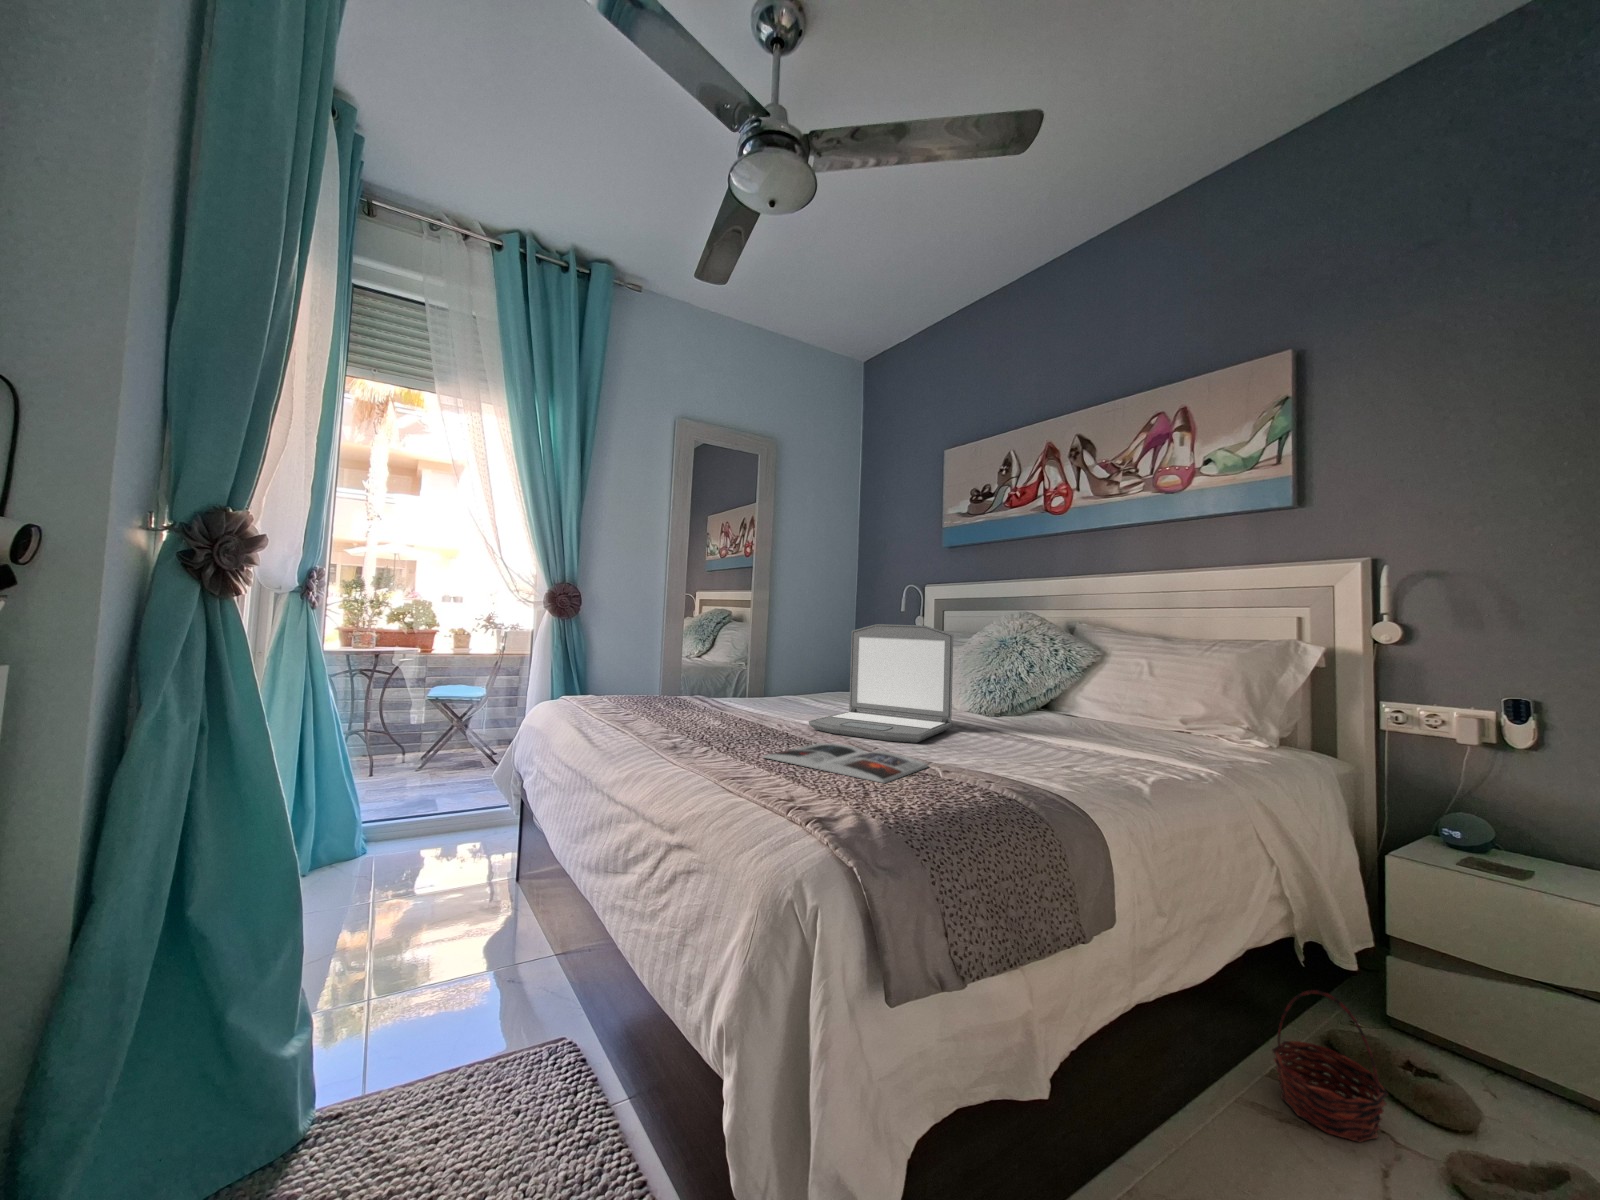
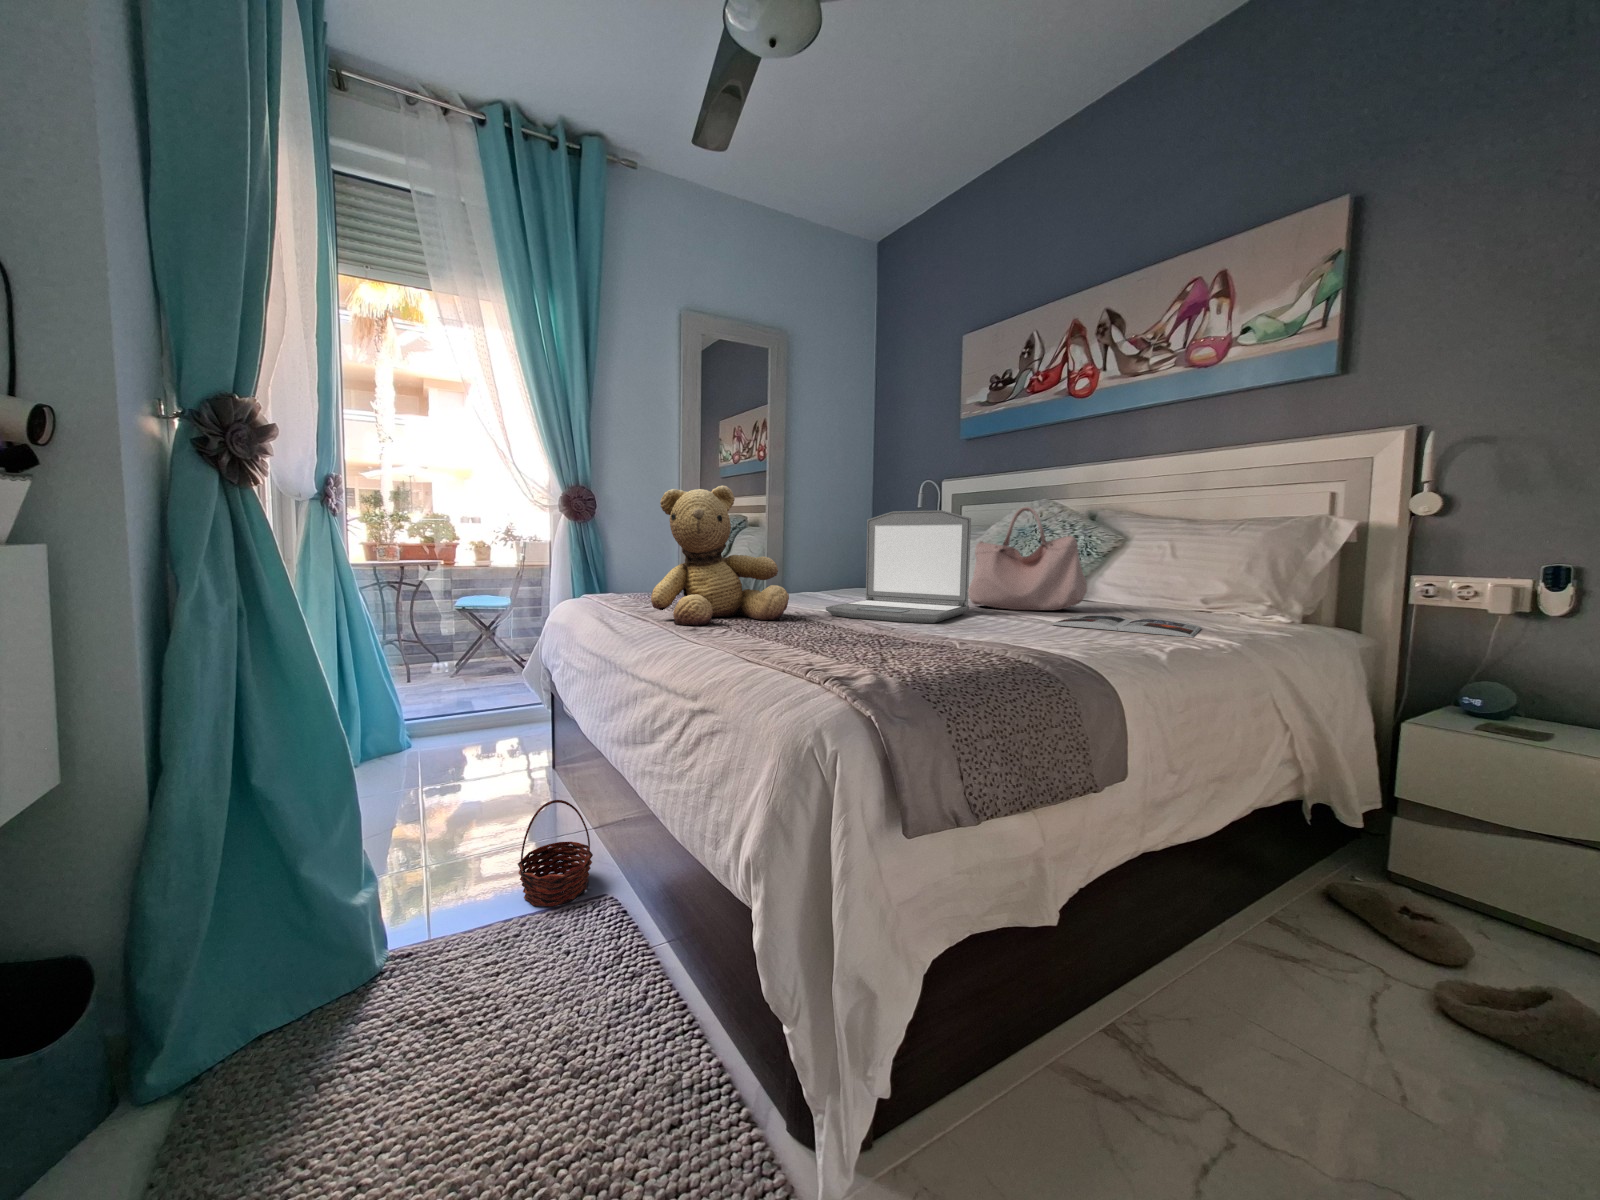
teddy bear: none [632,598,772,743] -> present [651,486,789,626]
handbag: none [952,622,1070,727] -> present [968,507,1087,610]
magazine: present [764,743,928,783] -> present [1052,615,1201,637]
basket: present [1272,990,1388,1142] -> present [518,800,593,906]

